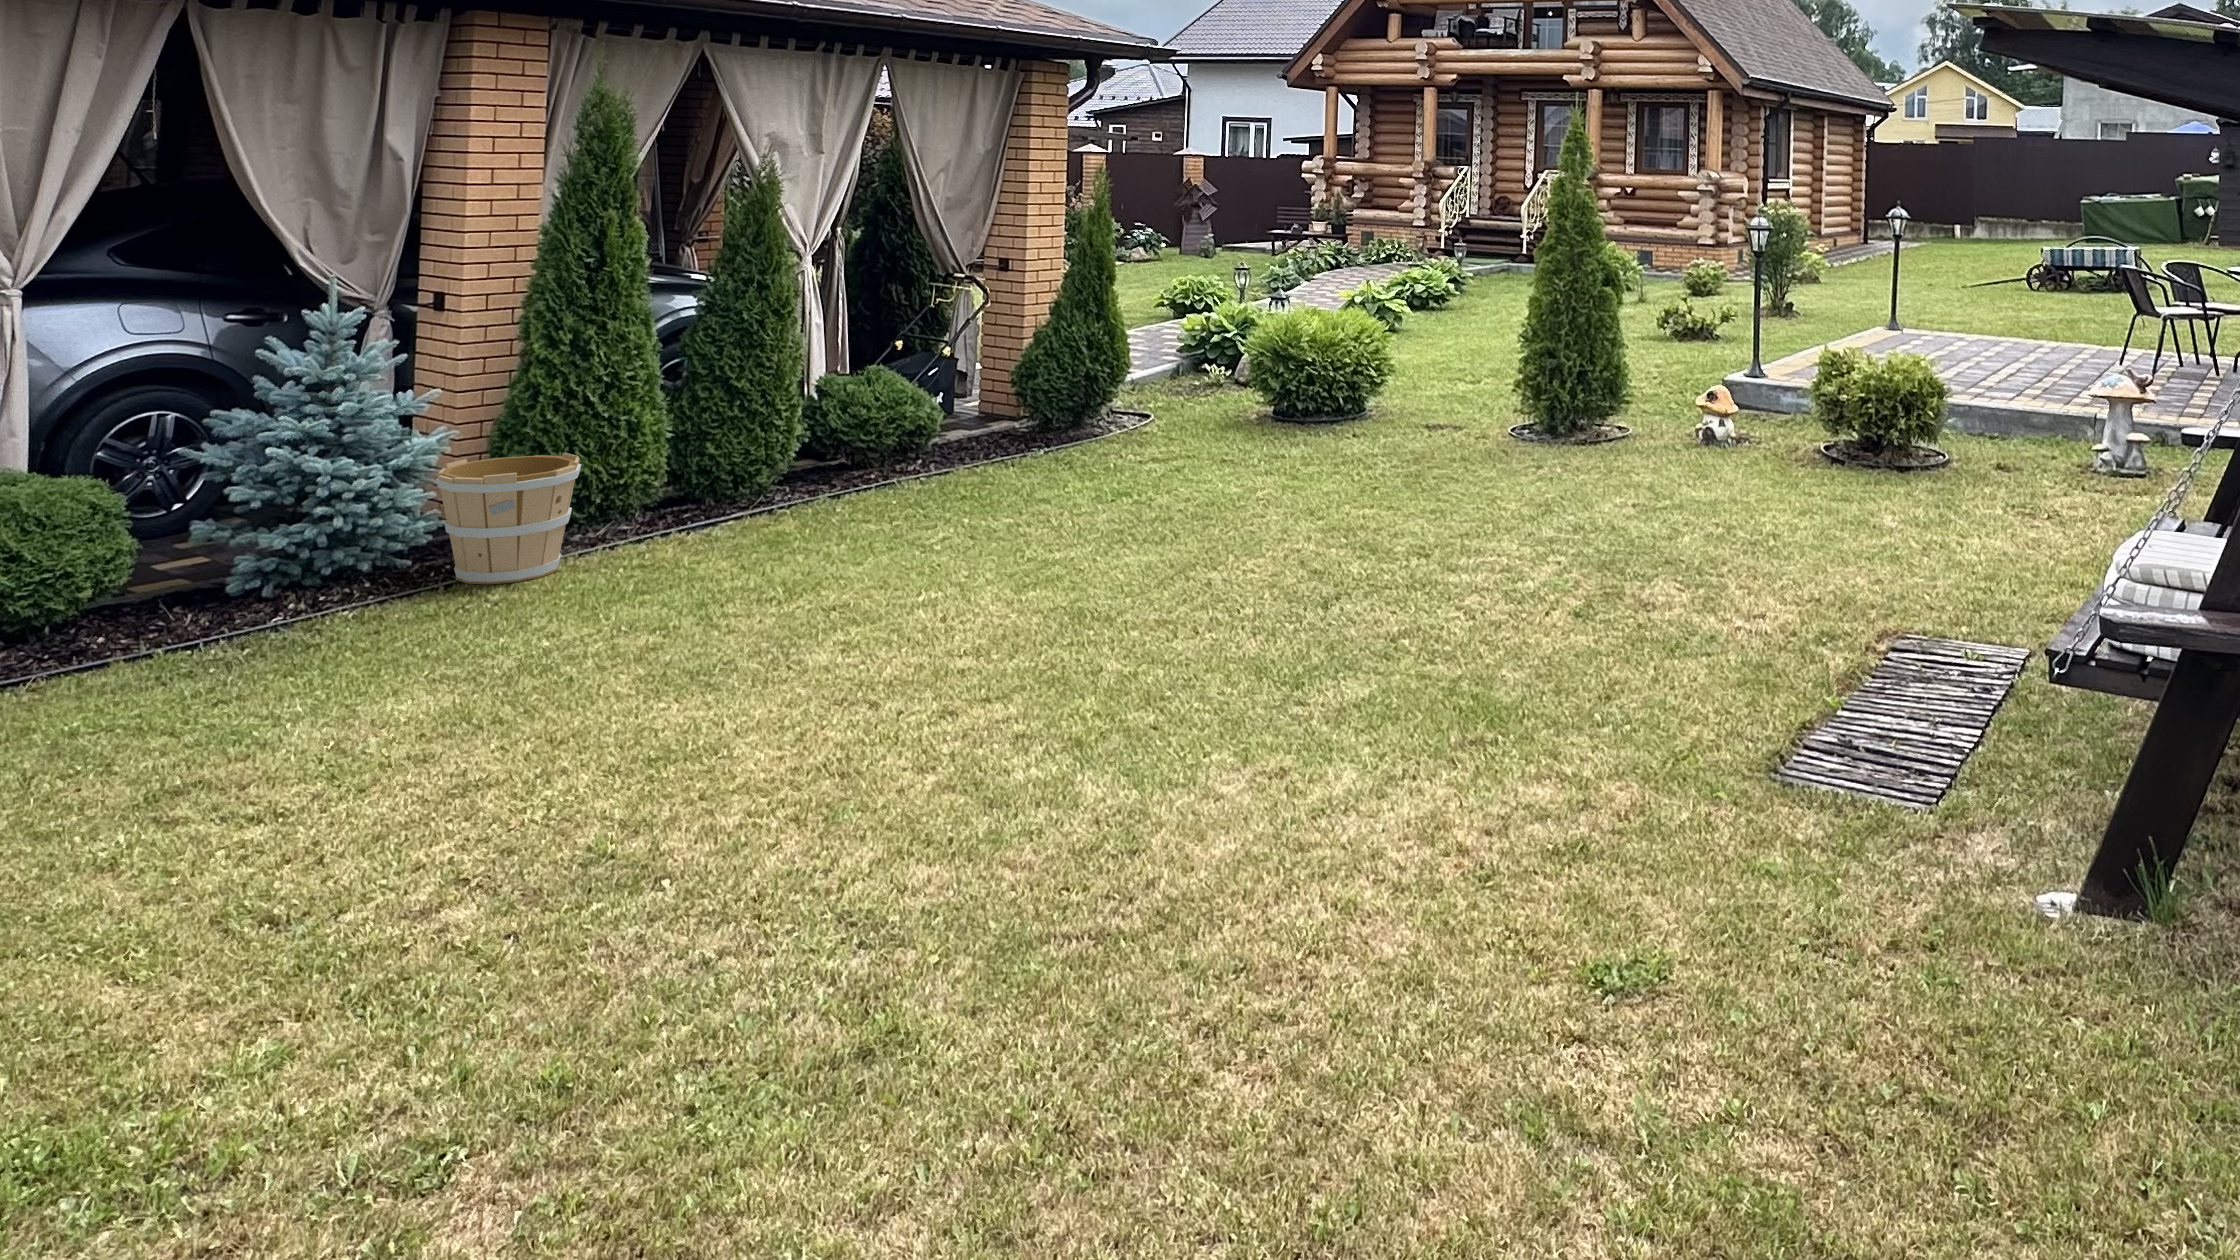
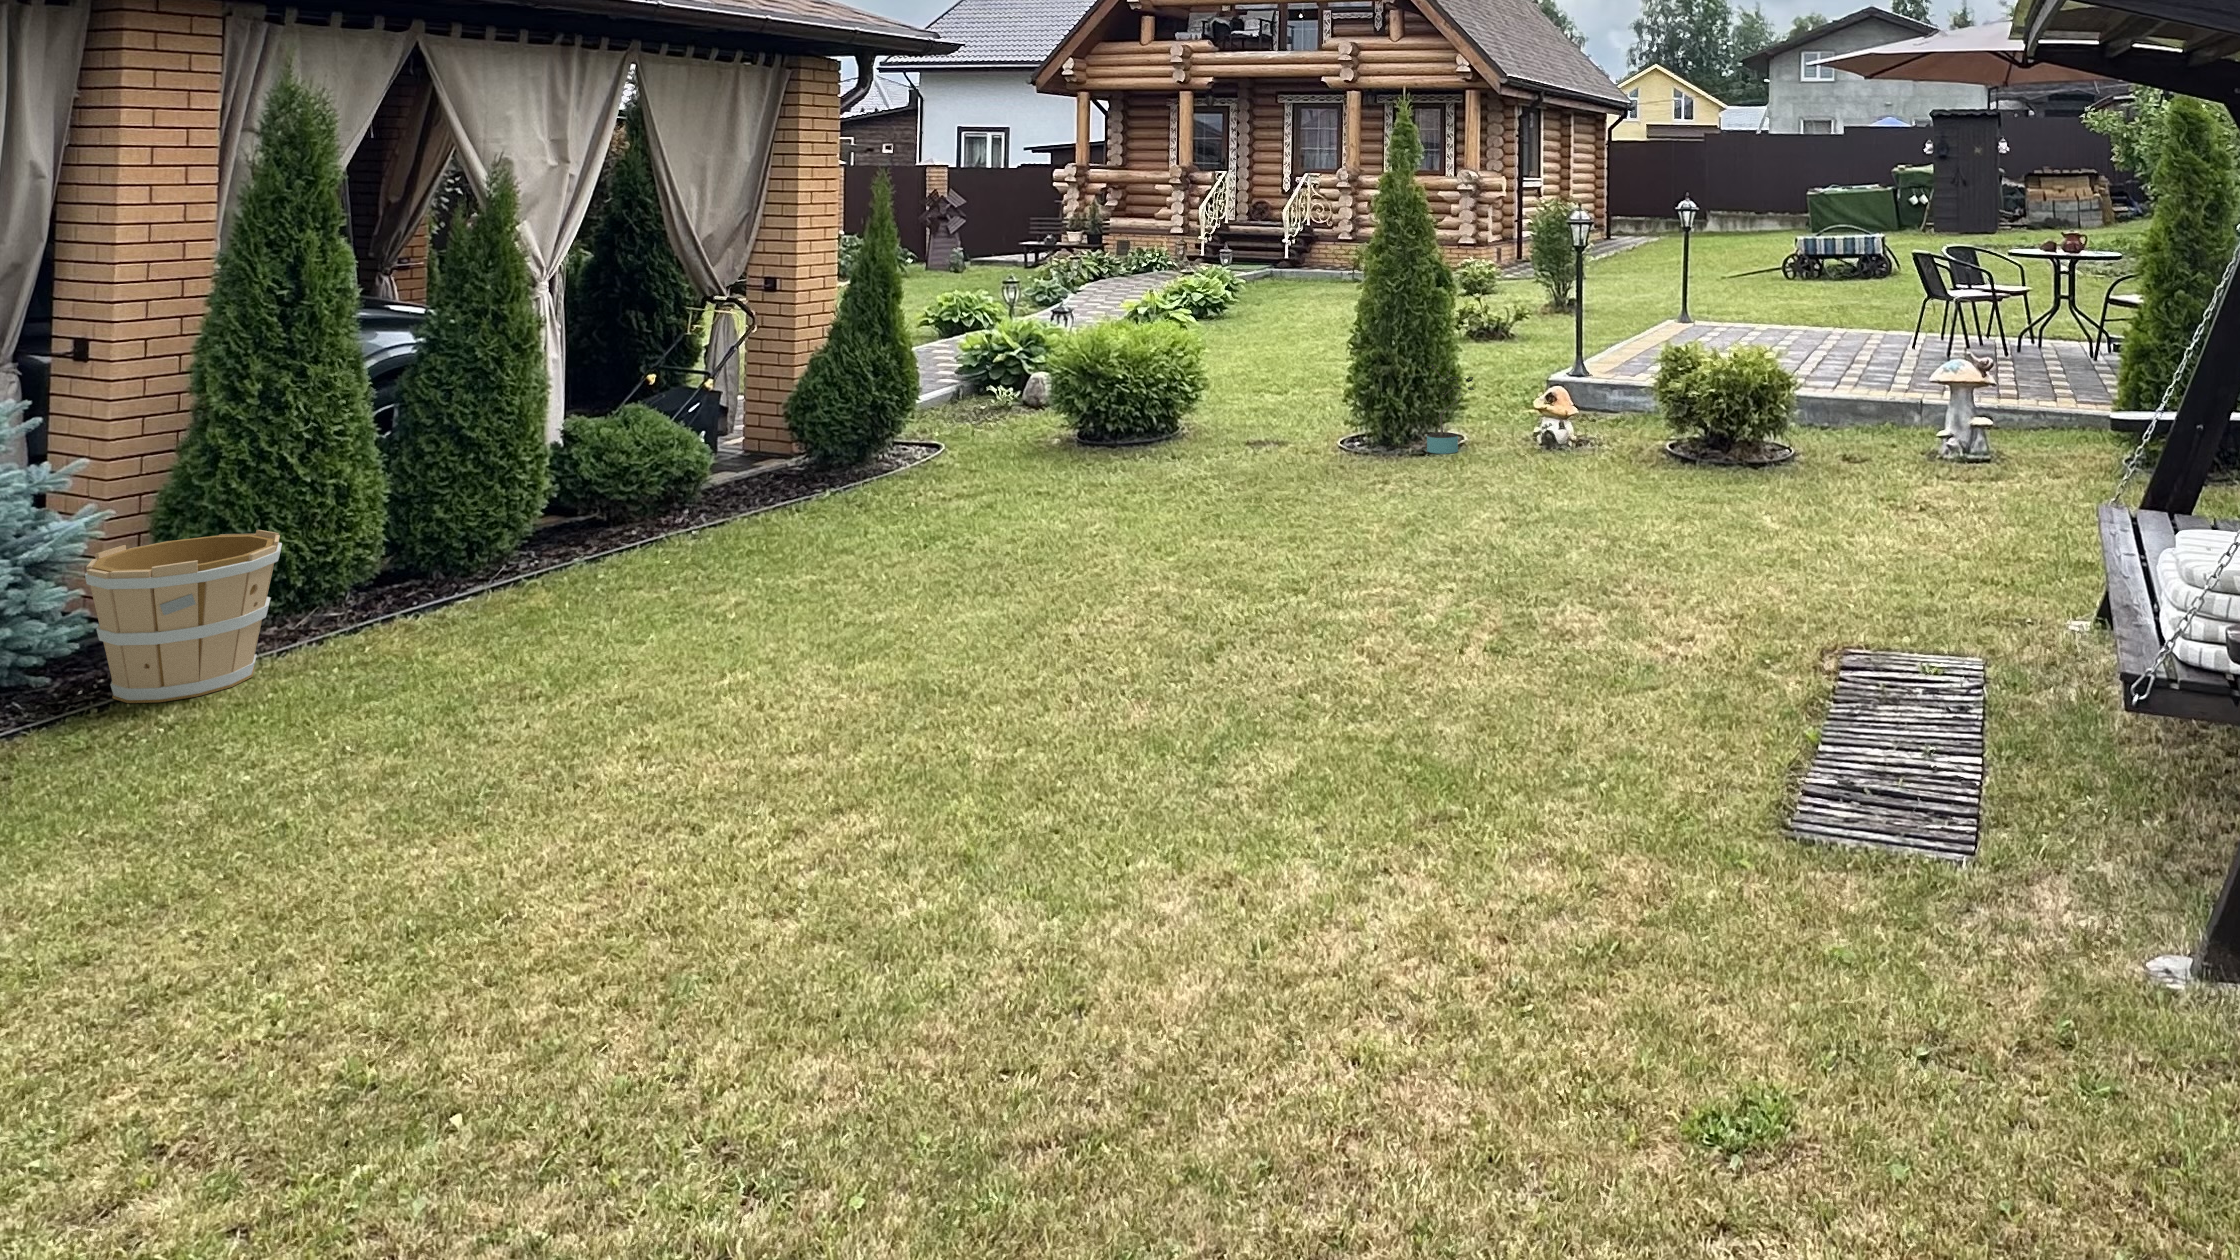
potted plant: none [1592,347,1646,447] -> present [1426,364,1474,454]

